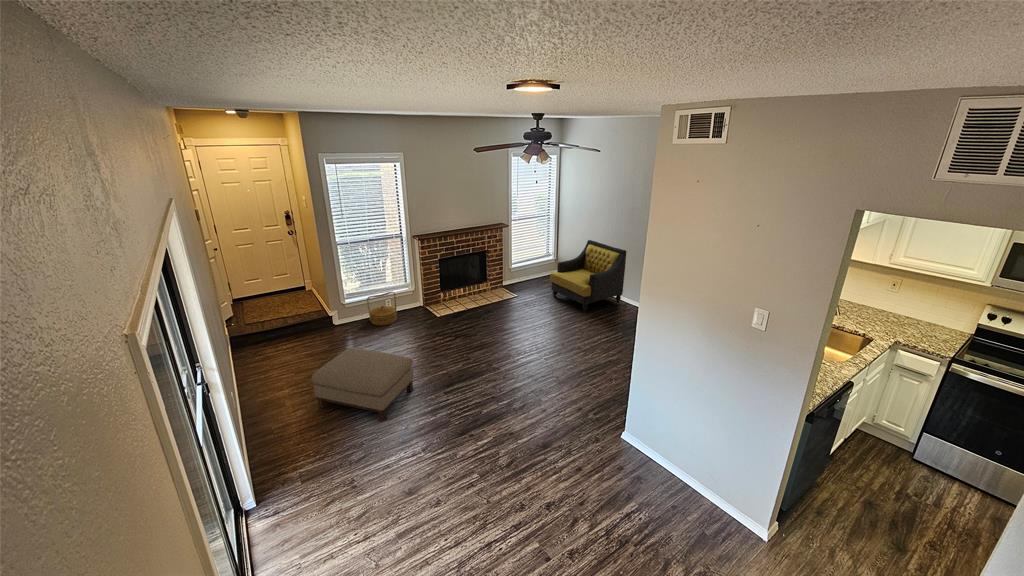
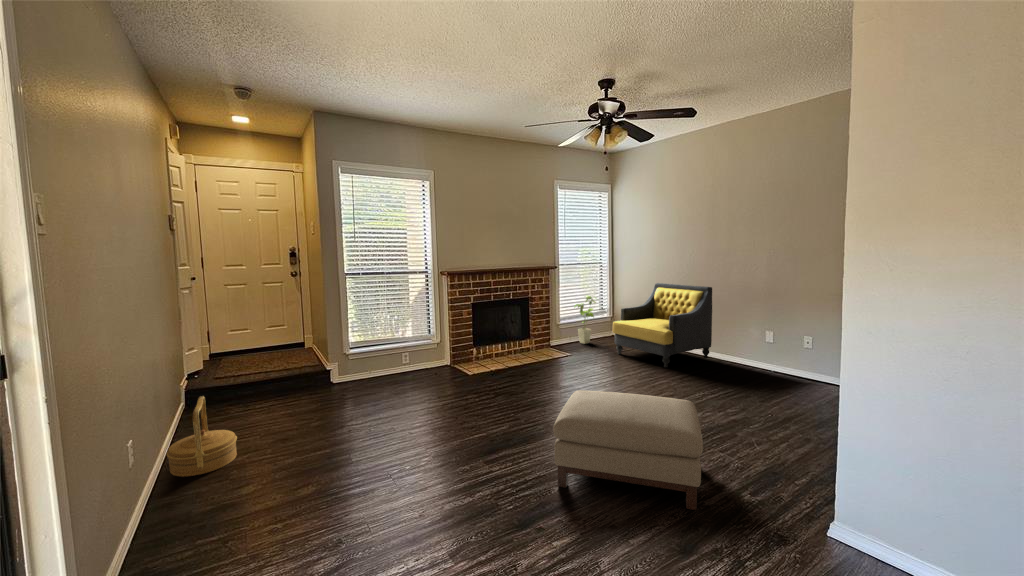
house plant: none [523,247,544,285] -> present [574,296,596,344]
woven basket: present [367,292,397,325] -> present [167,397,237,477]
ottoman: present [312,348,414,422] -> present [553,390,703,510]

